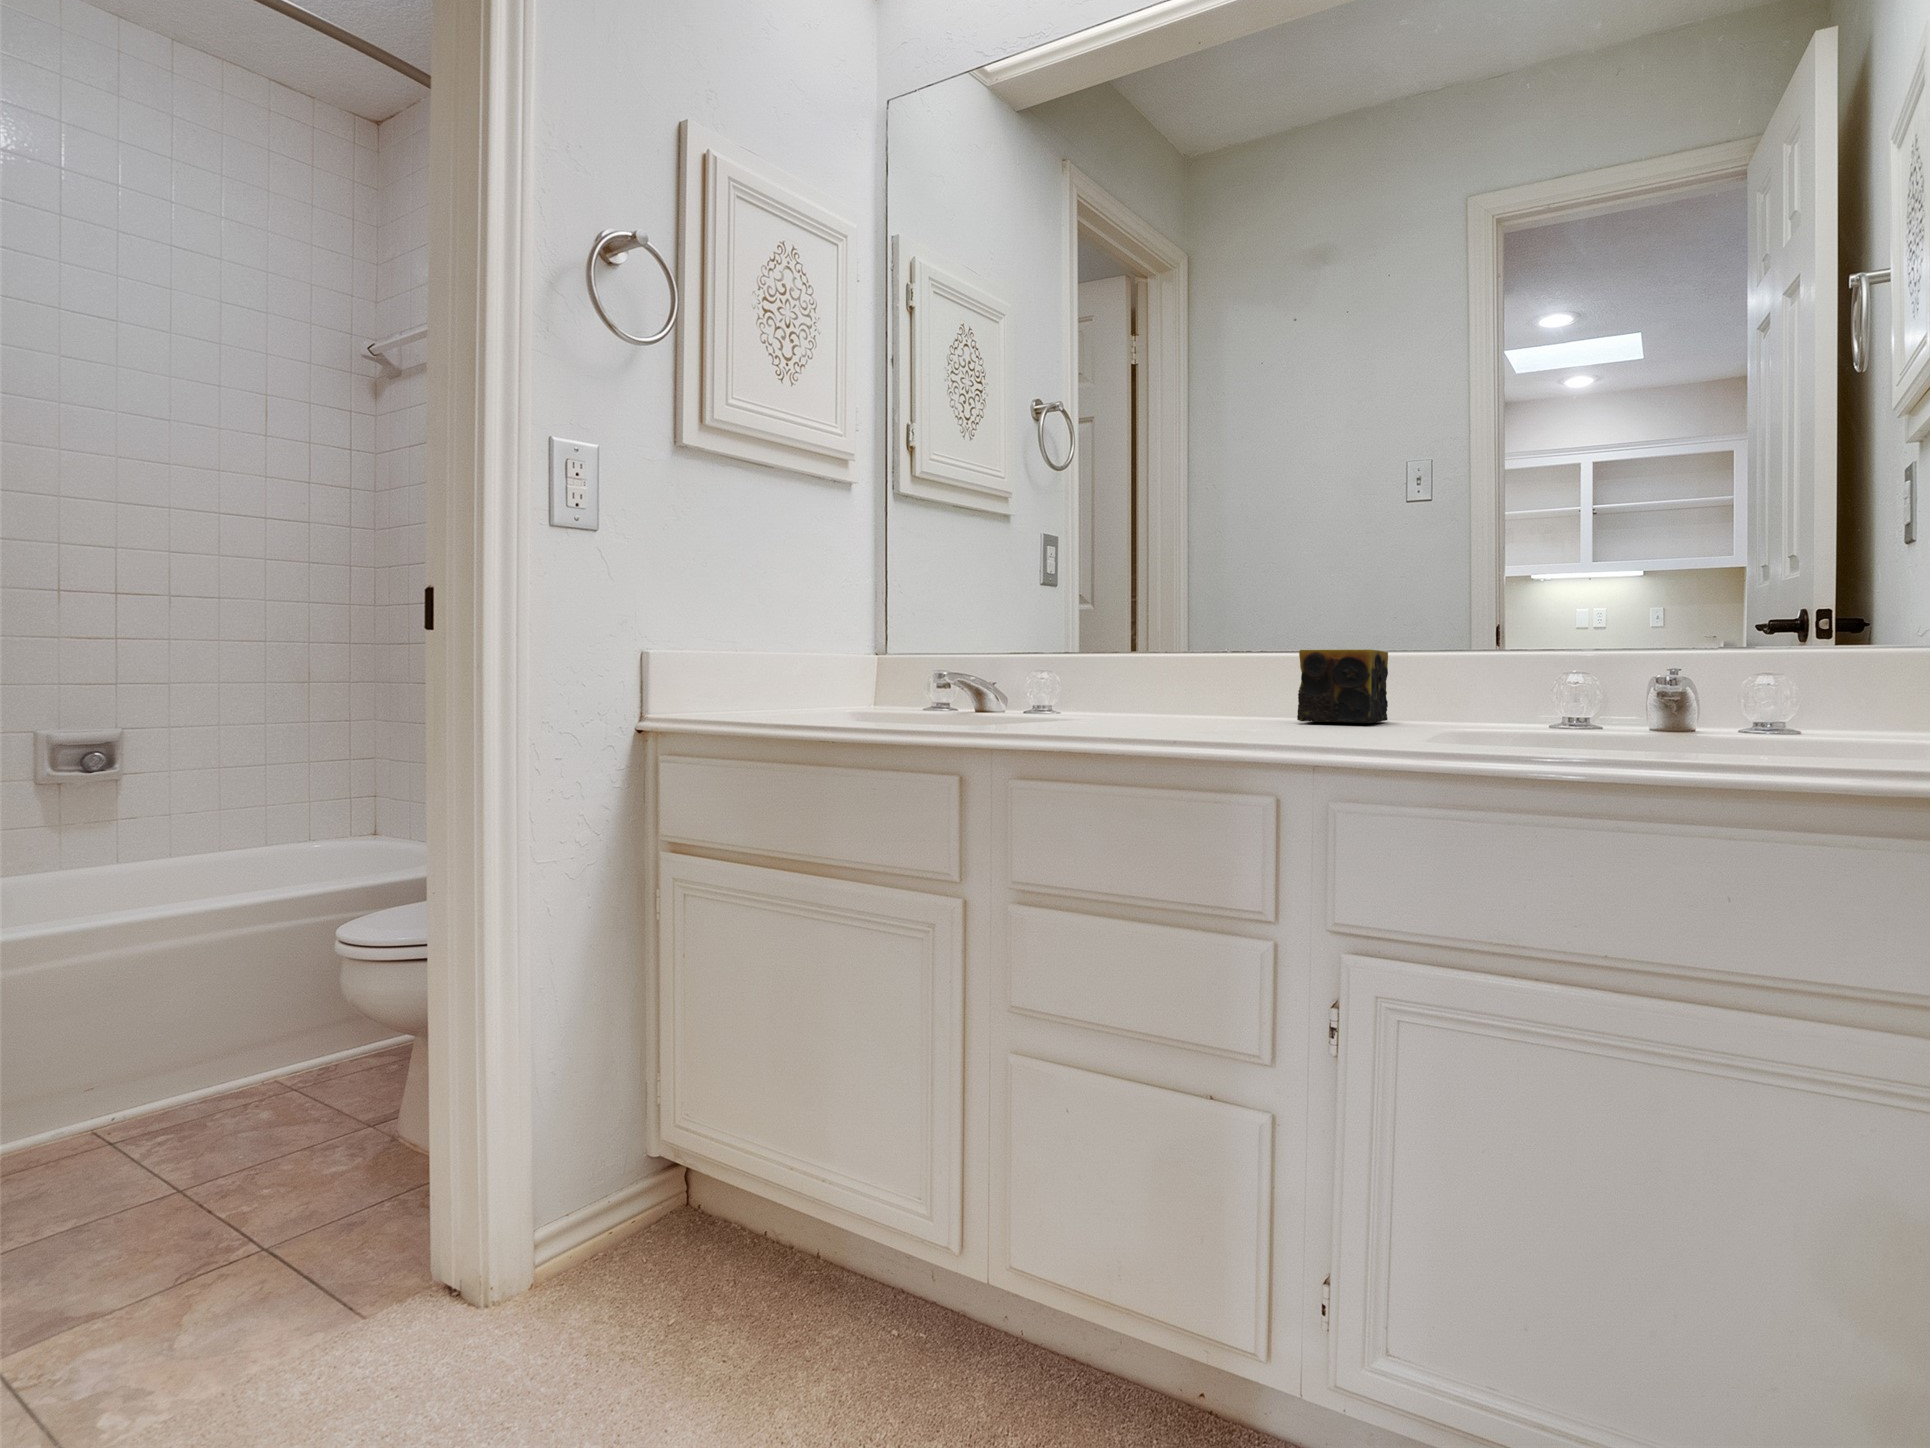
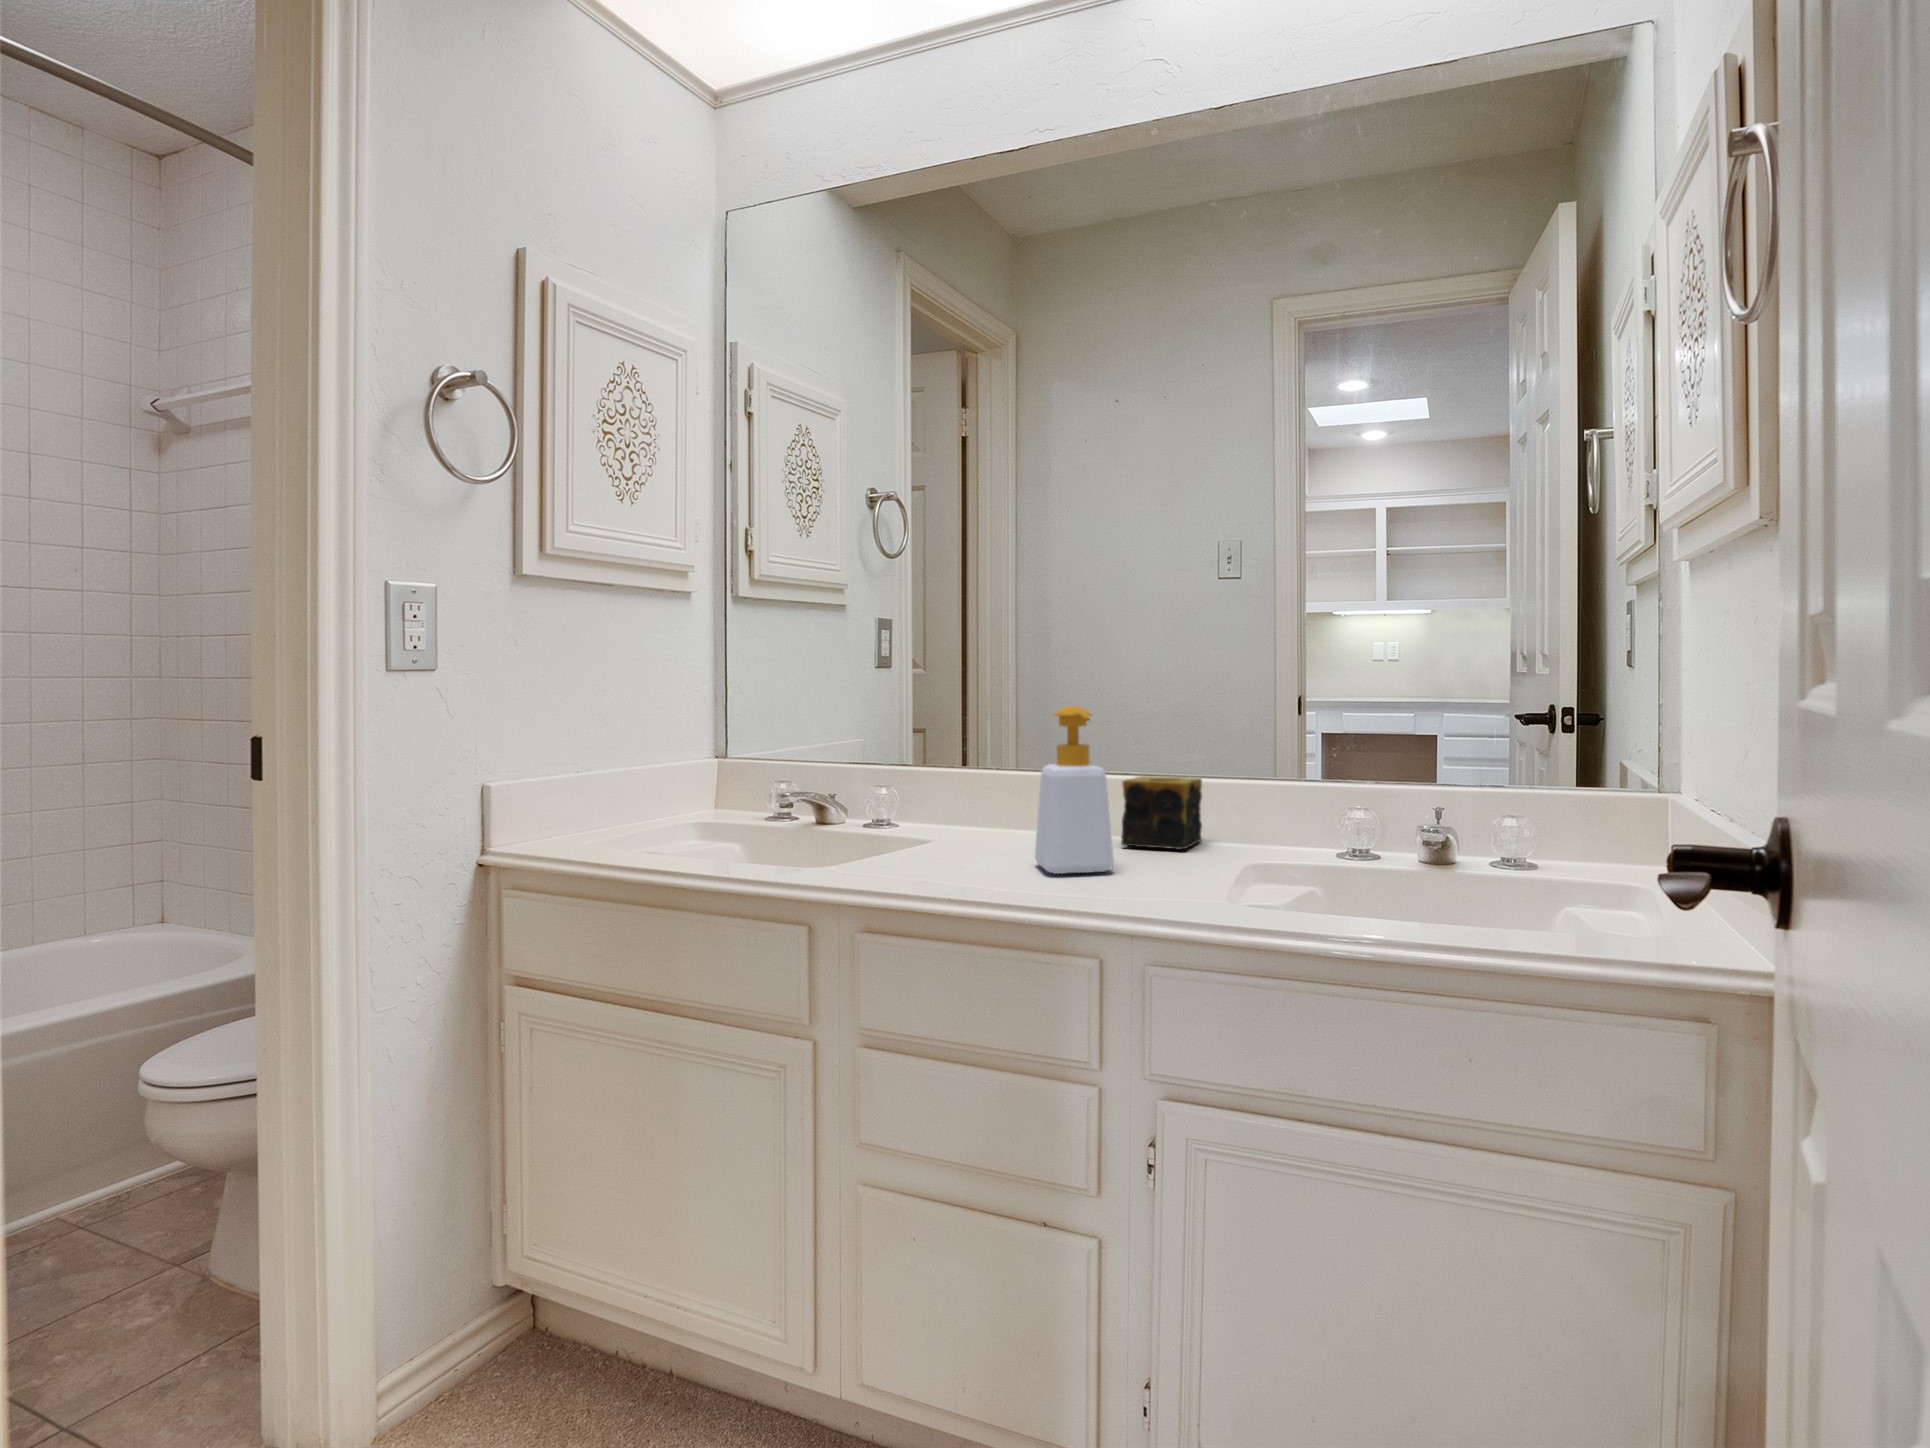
soap bottle: none [1203,553,1292,732] -> present [1035,706,1114,874]

